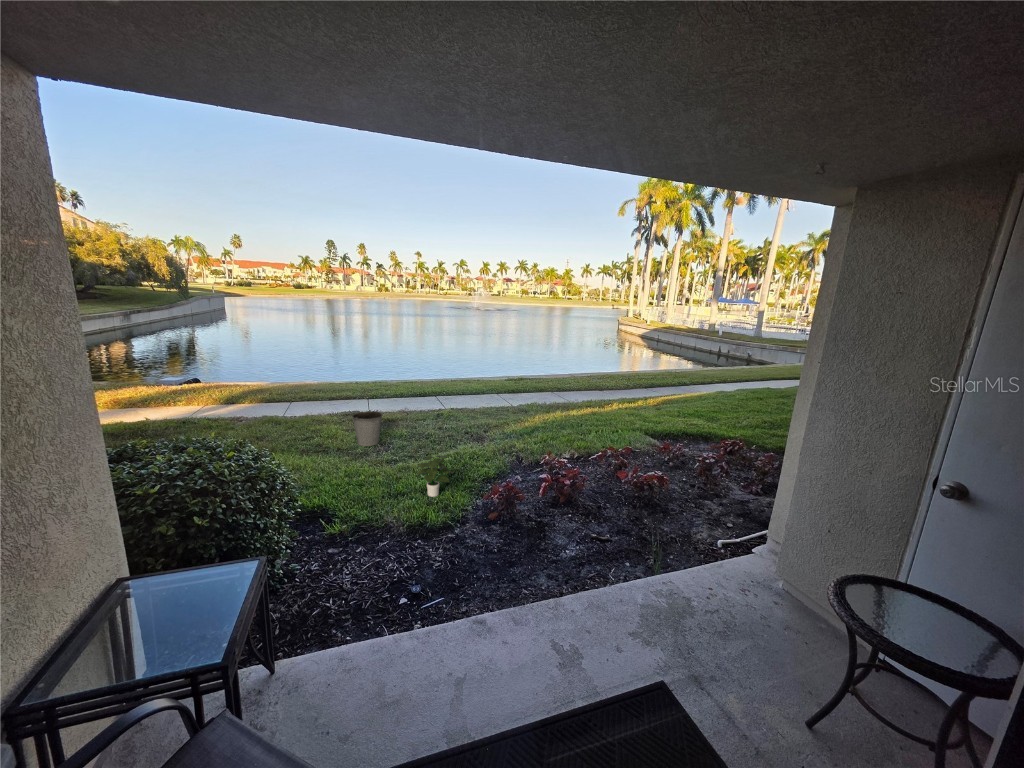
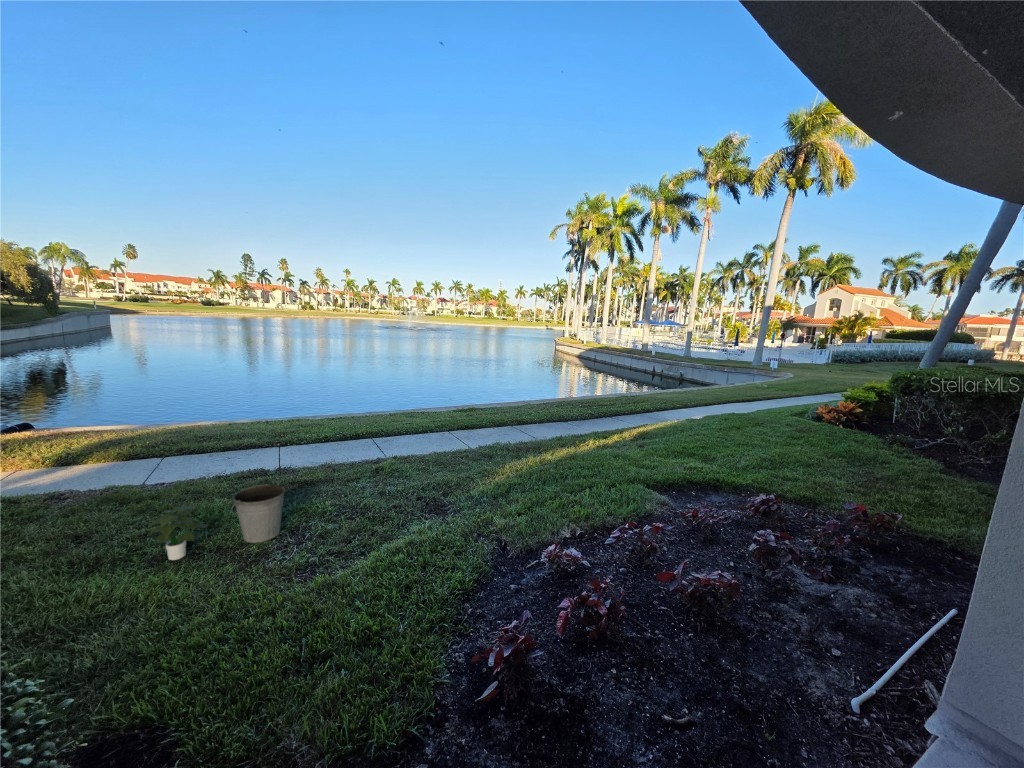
potted plant: present [417,455,454,497] -> present [151,506,207,560]

